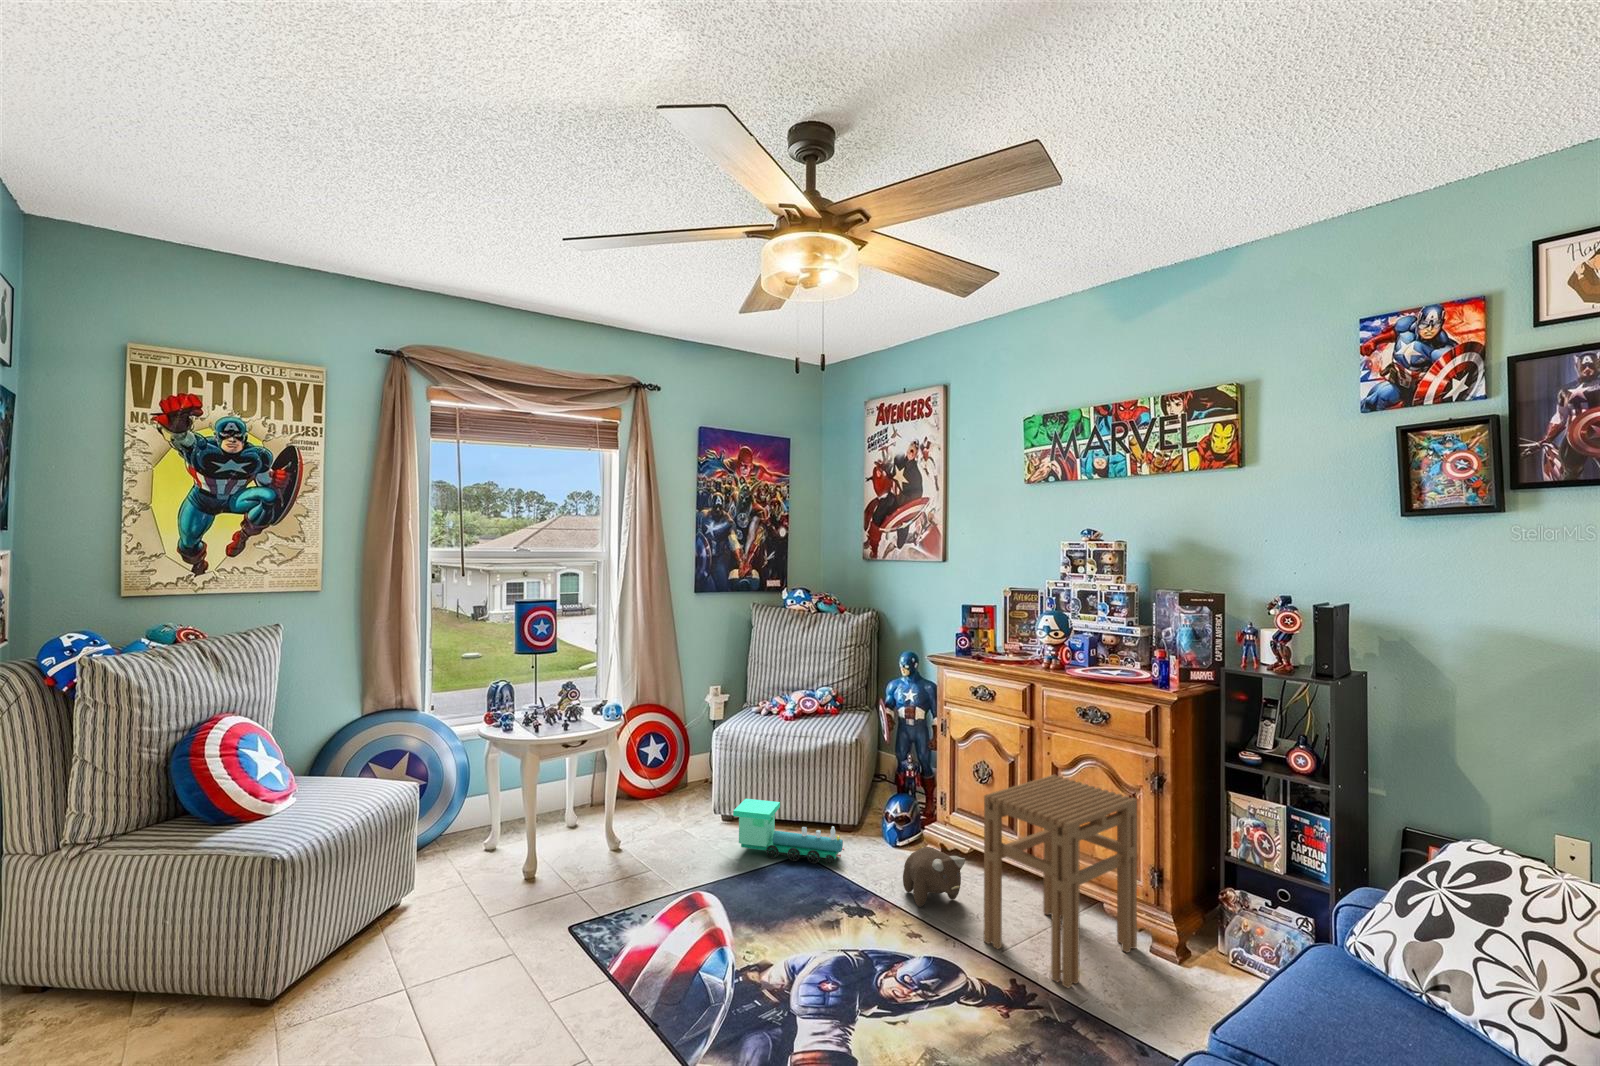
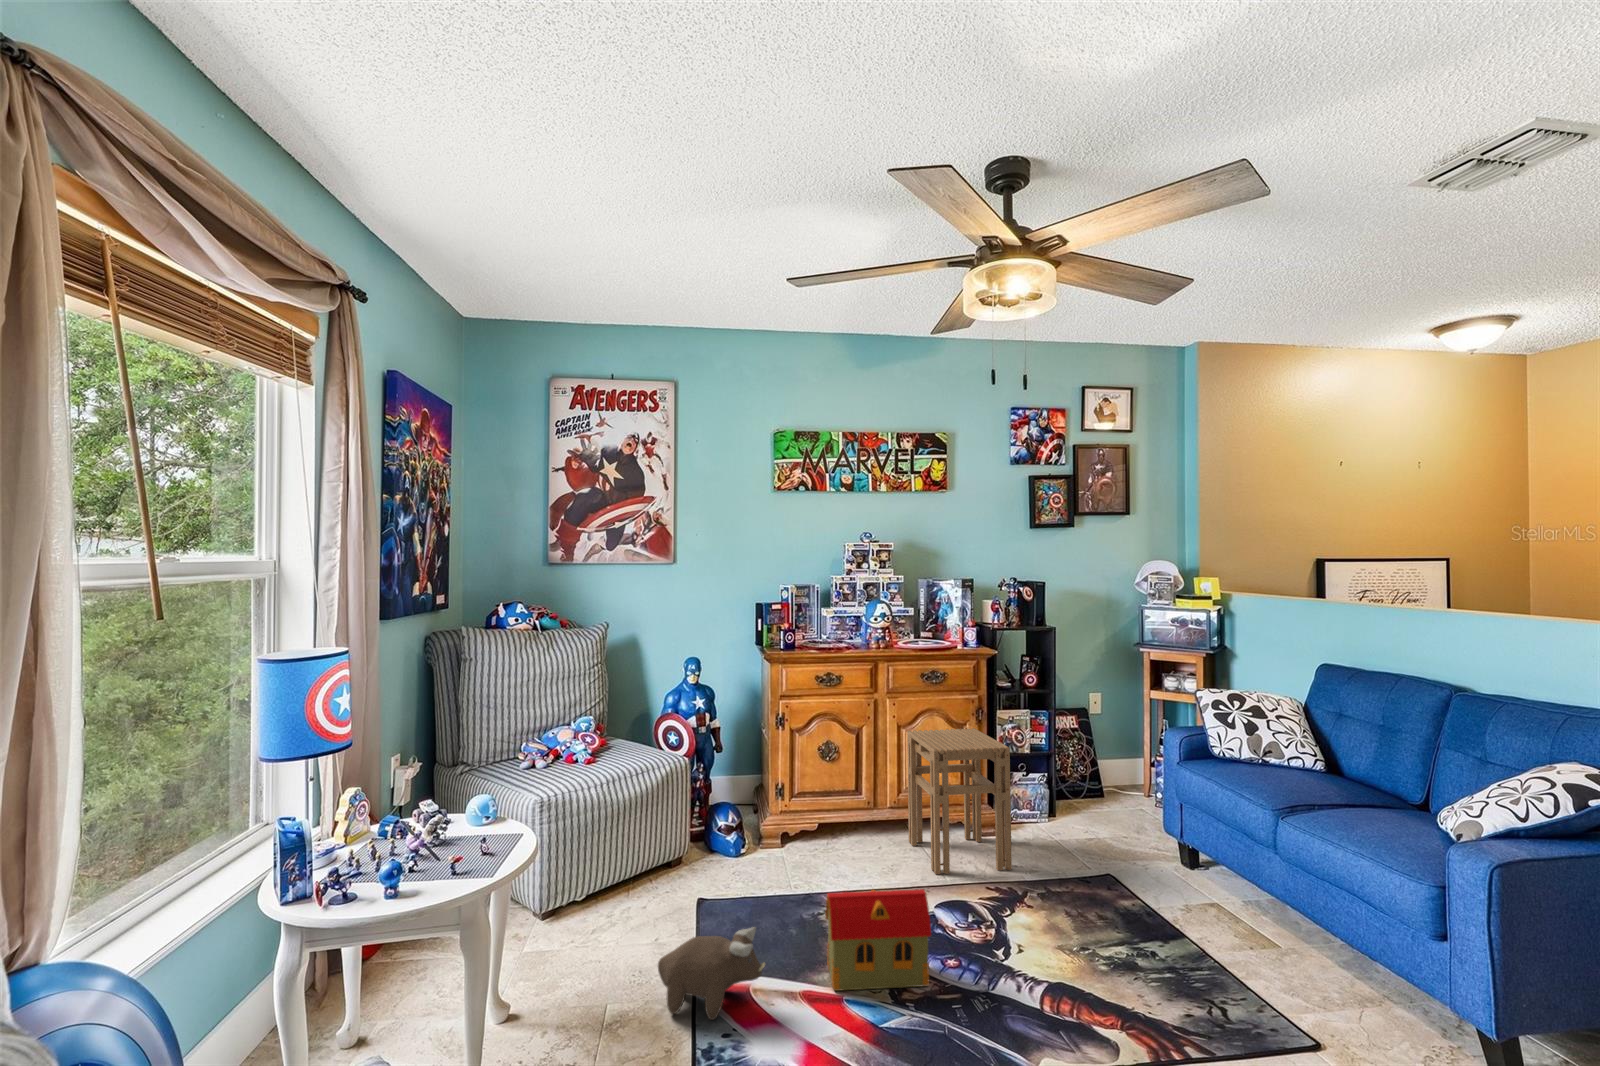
toy train: present [733,799,844,864] -> none [636,850,753,918]
plush toy: present [903,847,965,907] -> present [658,927,765,1020]
toy house: none [690,861,775,984] -> present [825,889,931,991]

